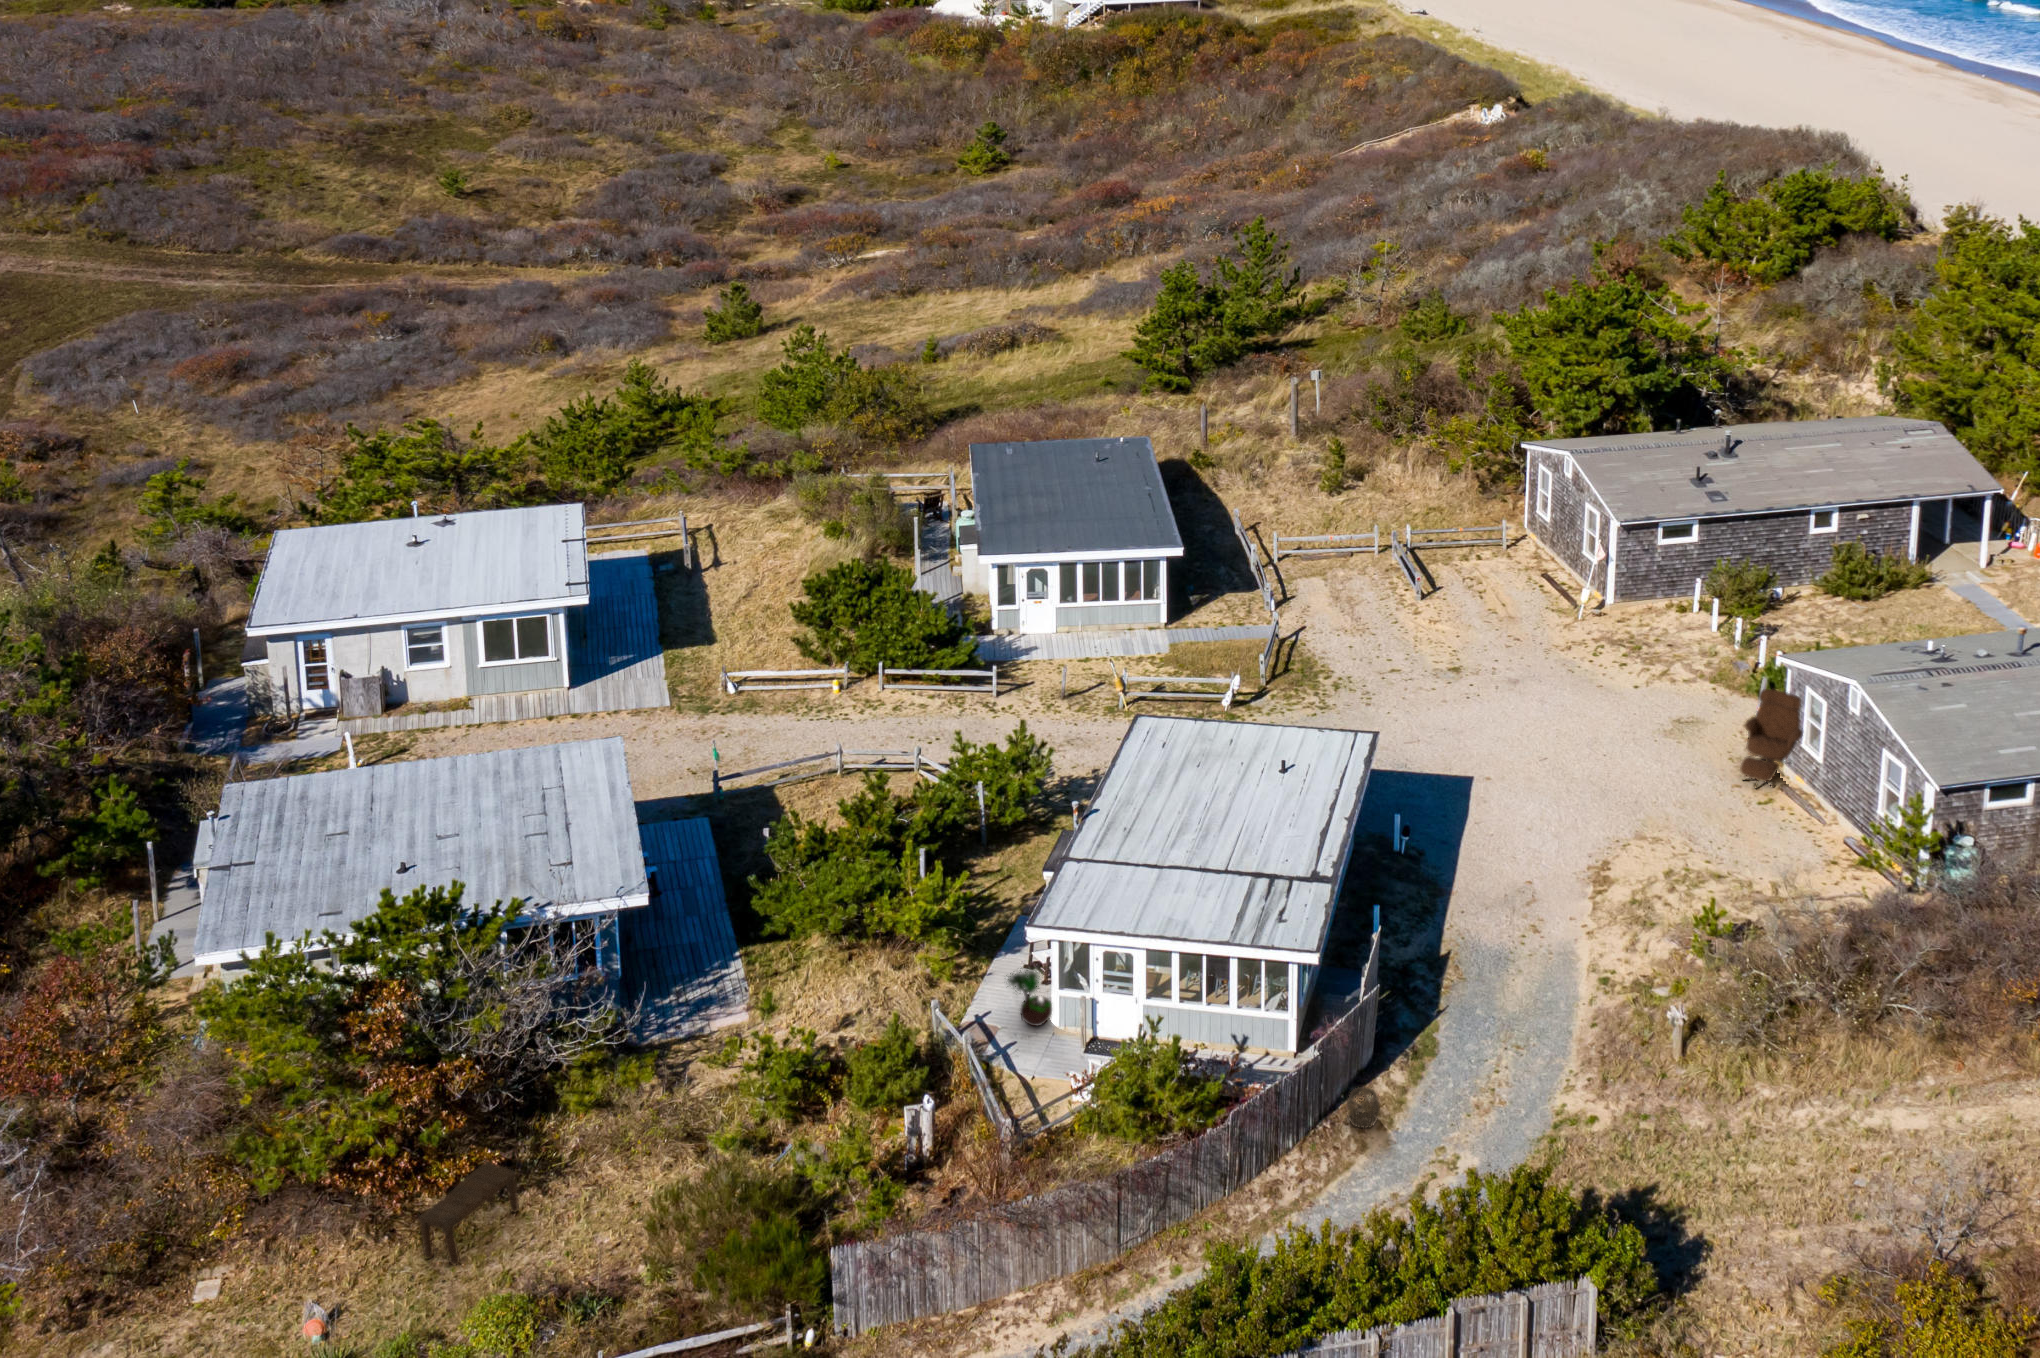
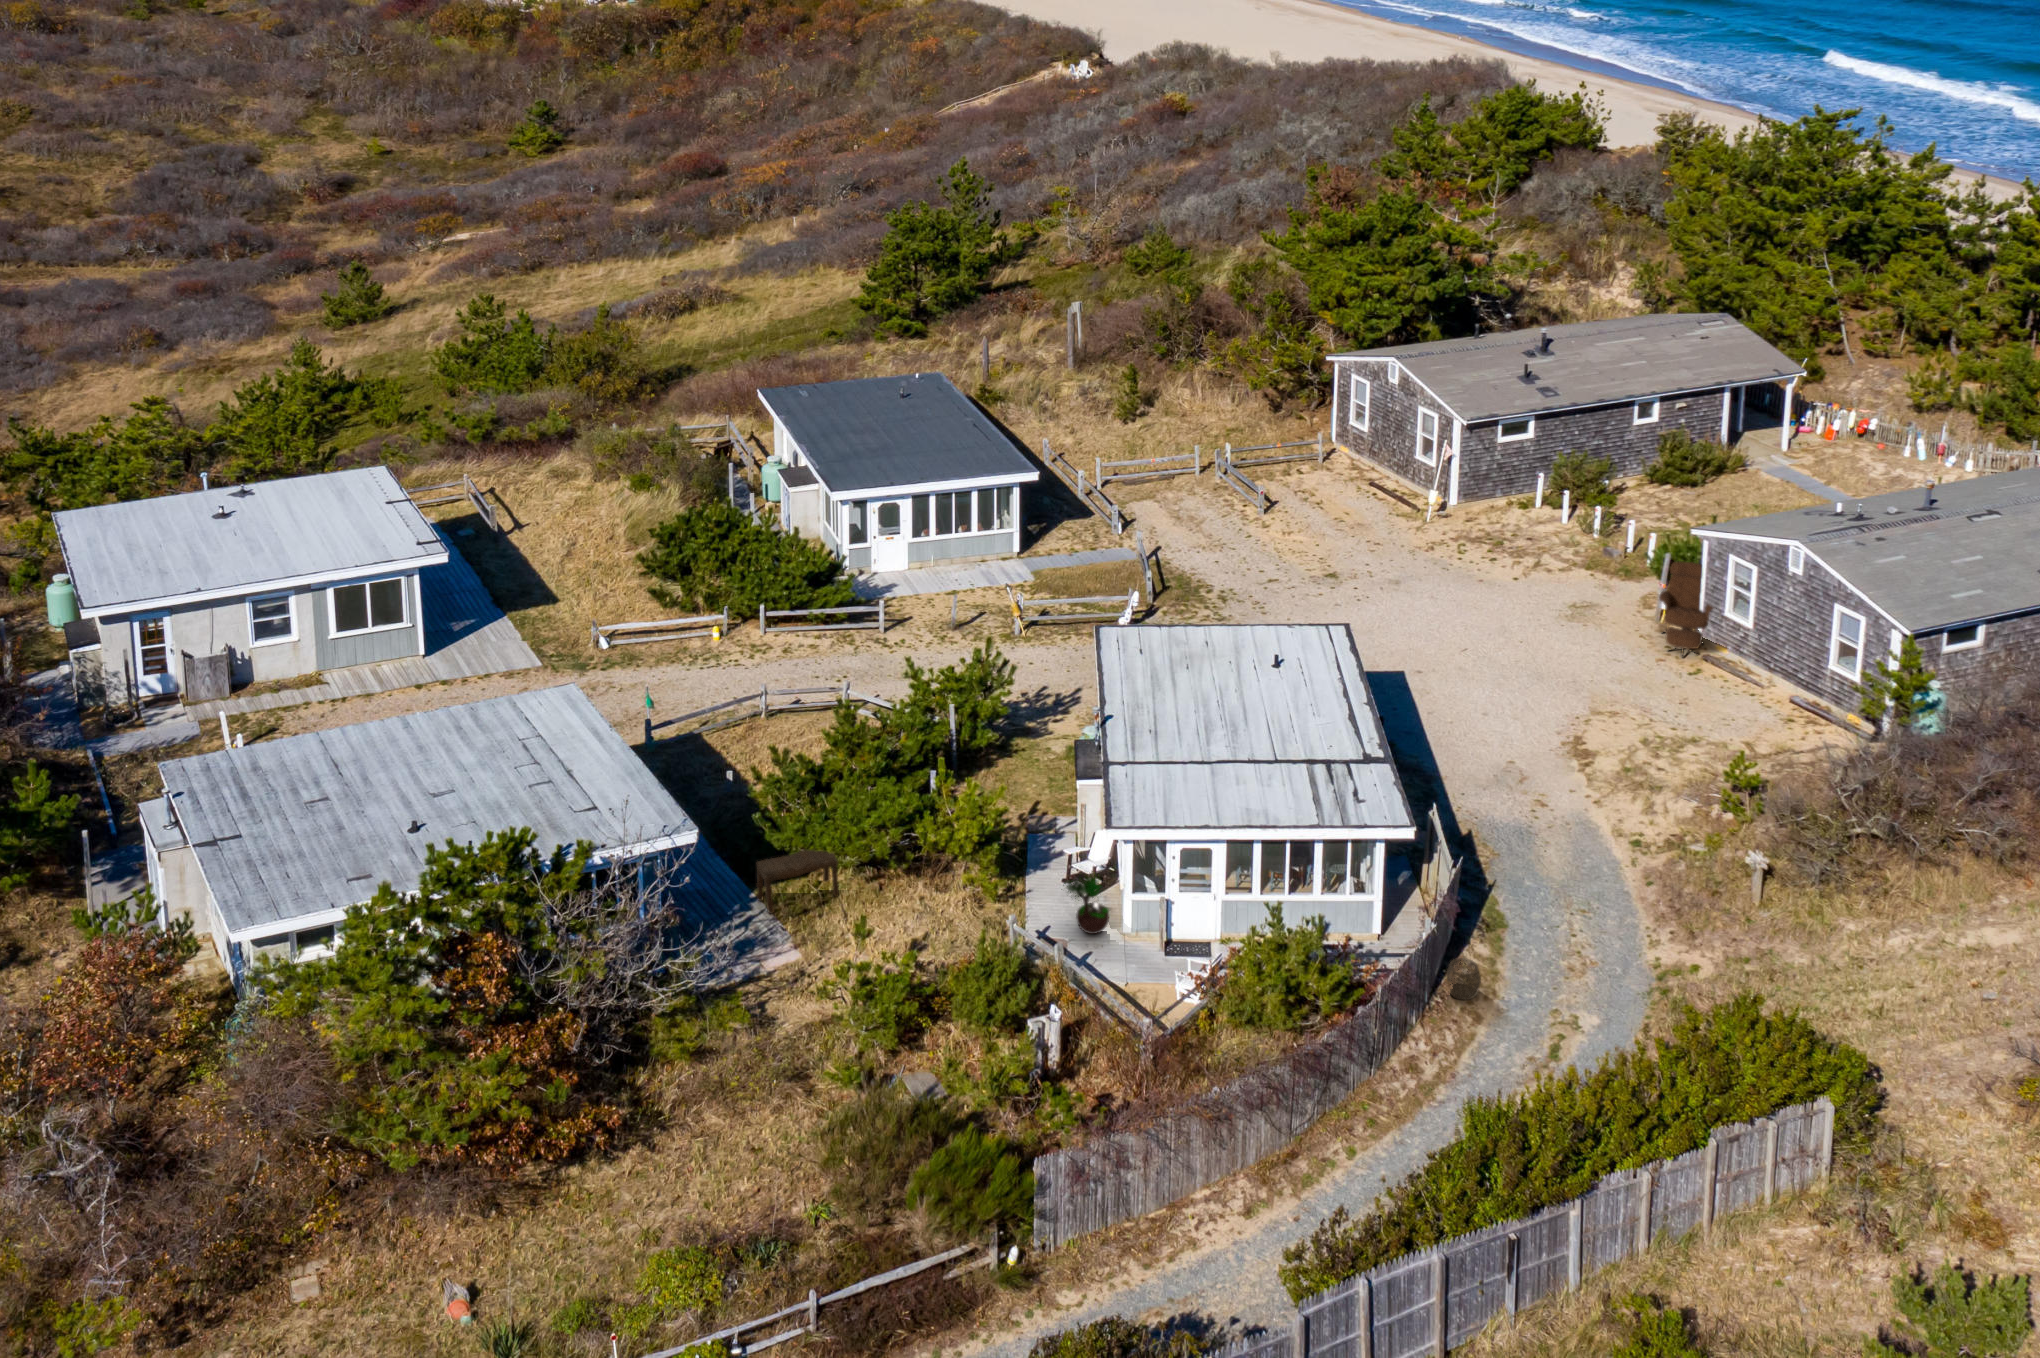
bench: present [418,1161,519,1265] -> present [757,850,839,914]

